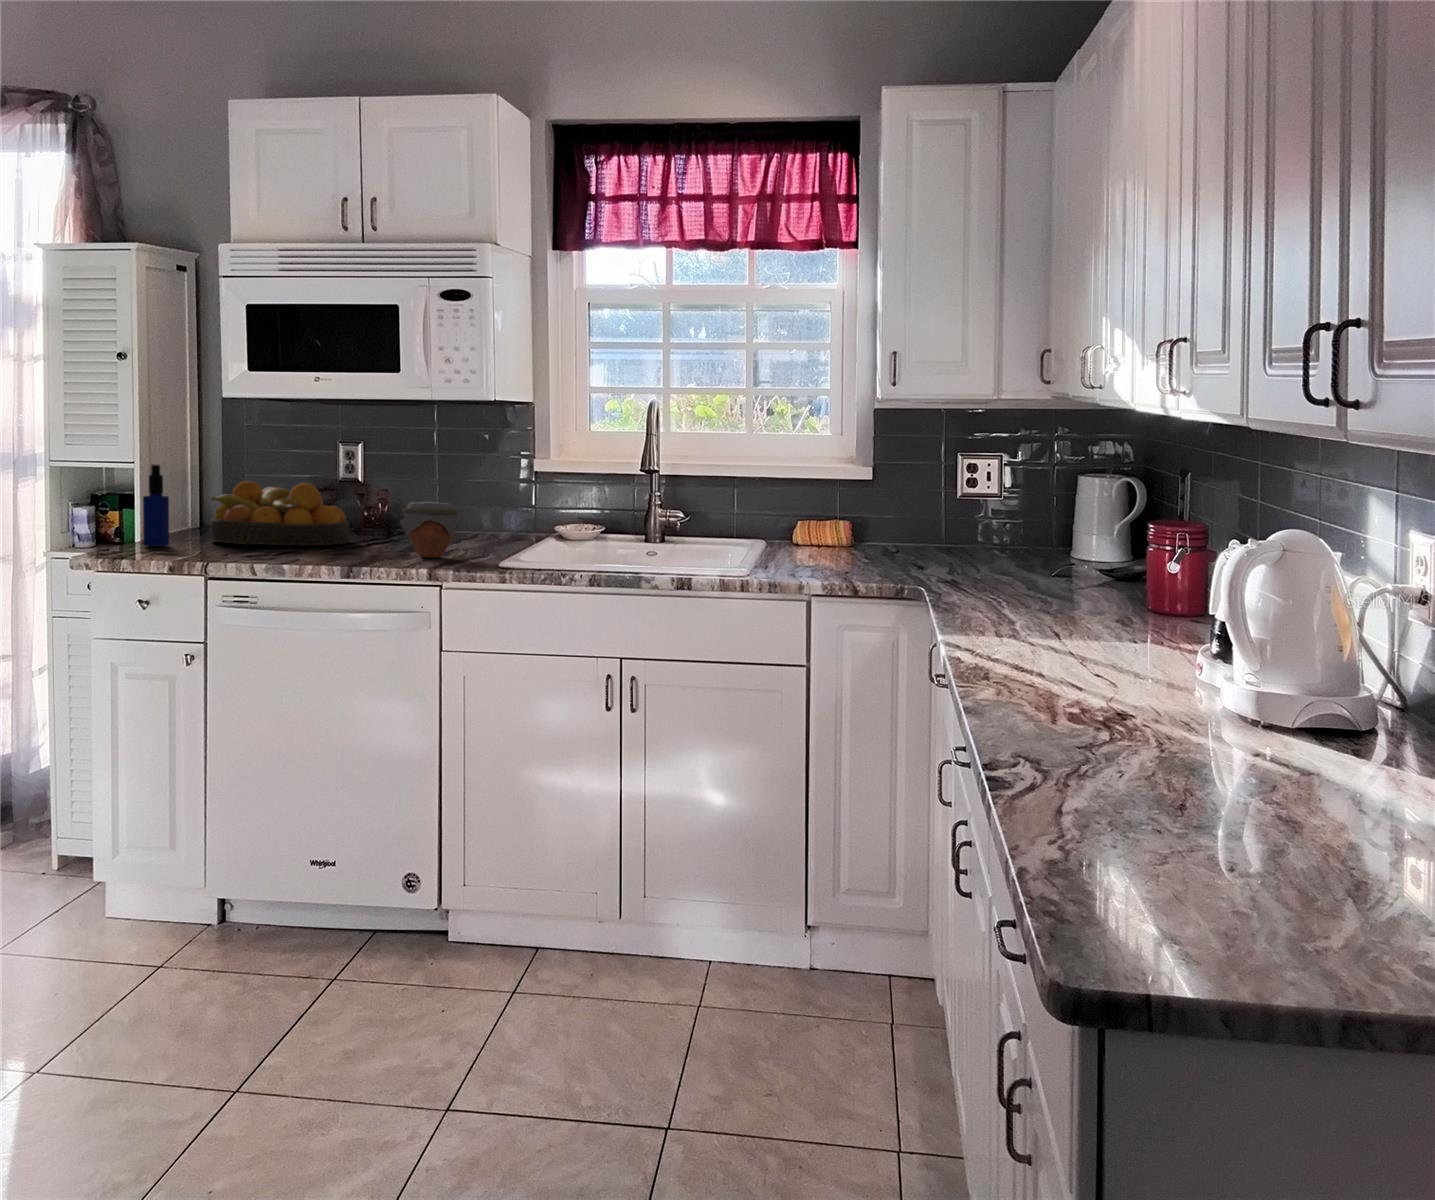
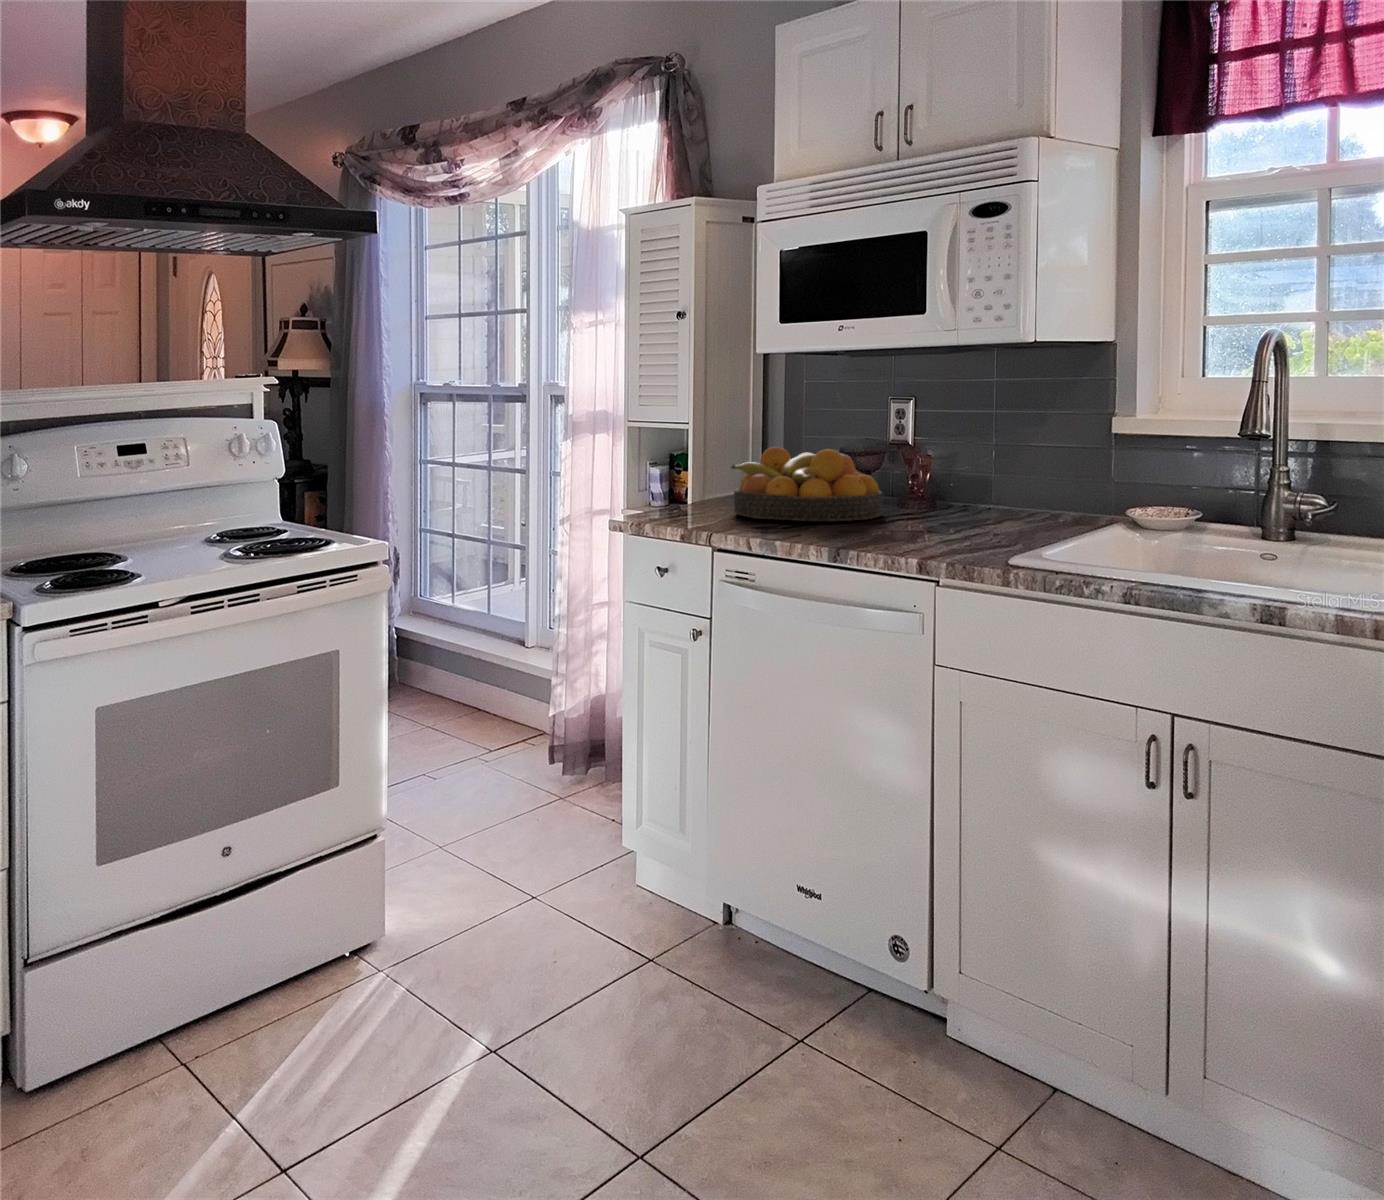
bottle: present [143,465,169,547] -> none [659,431,686,519]
jar: present [400,502,462,558] -> none [903,474,984,545]

